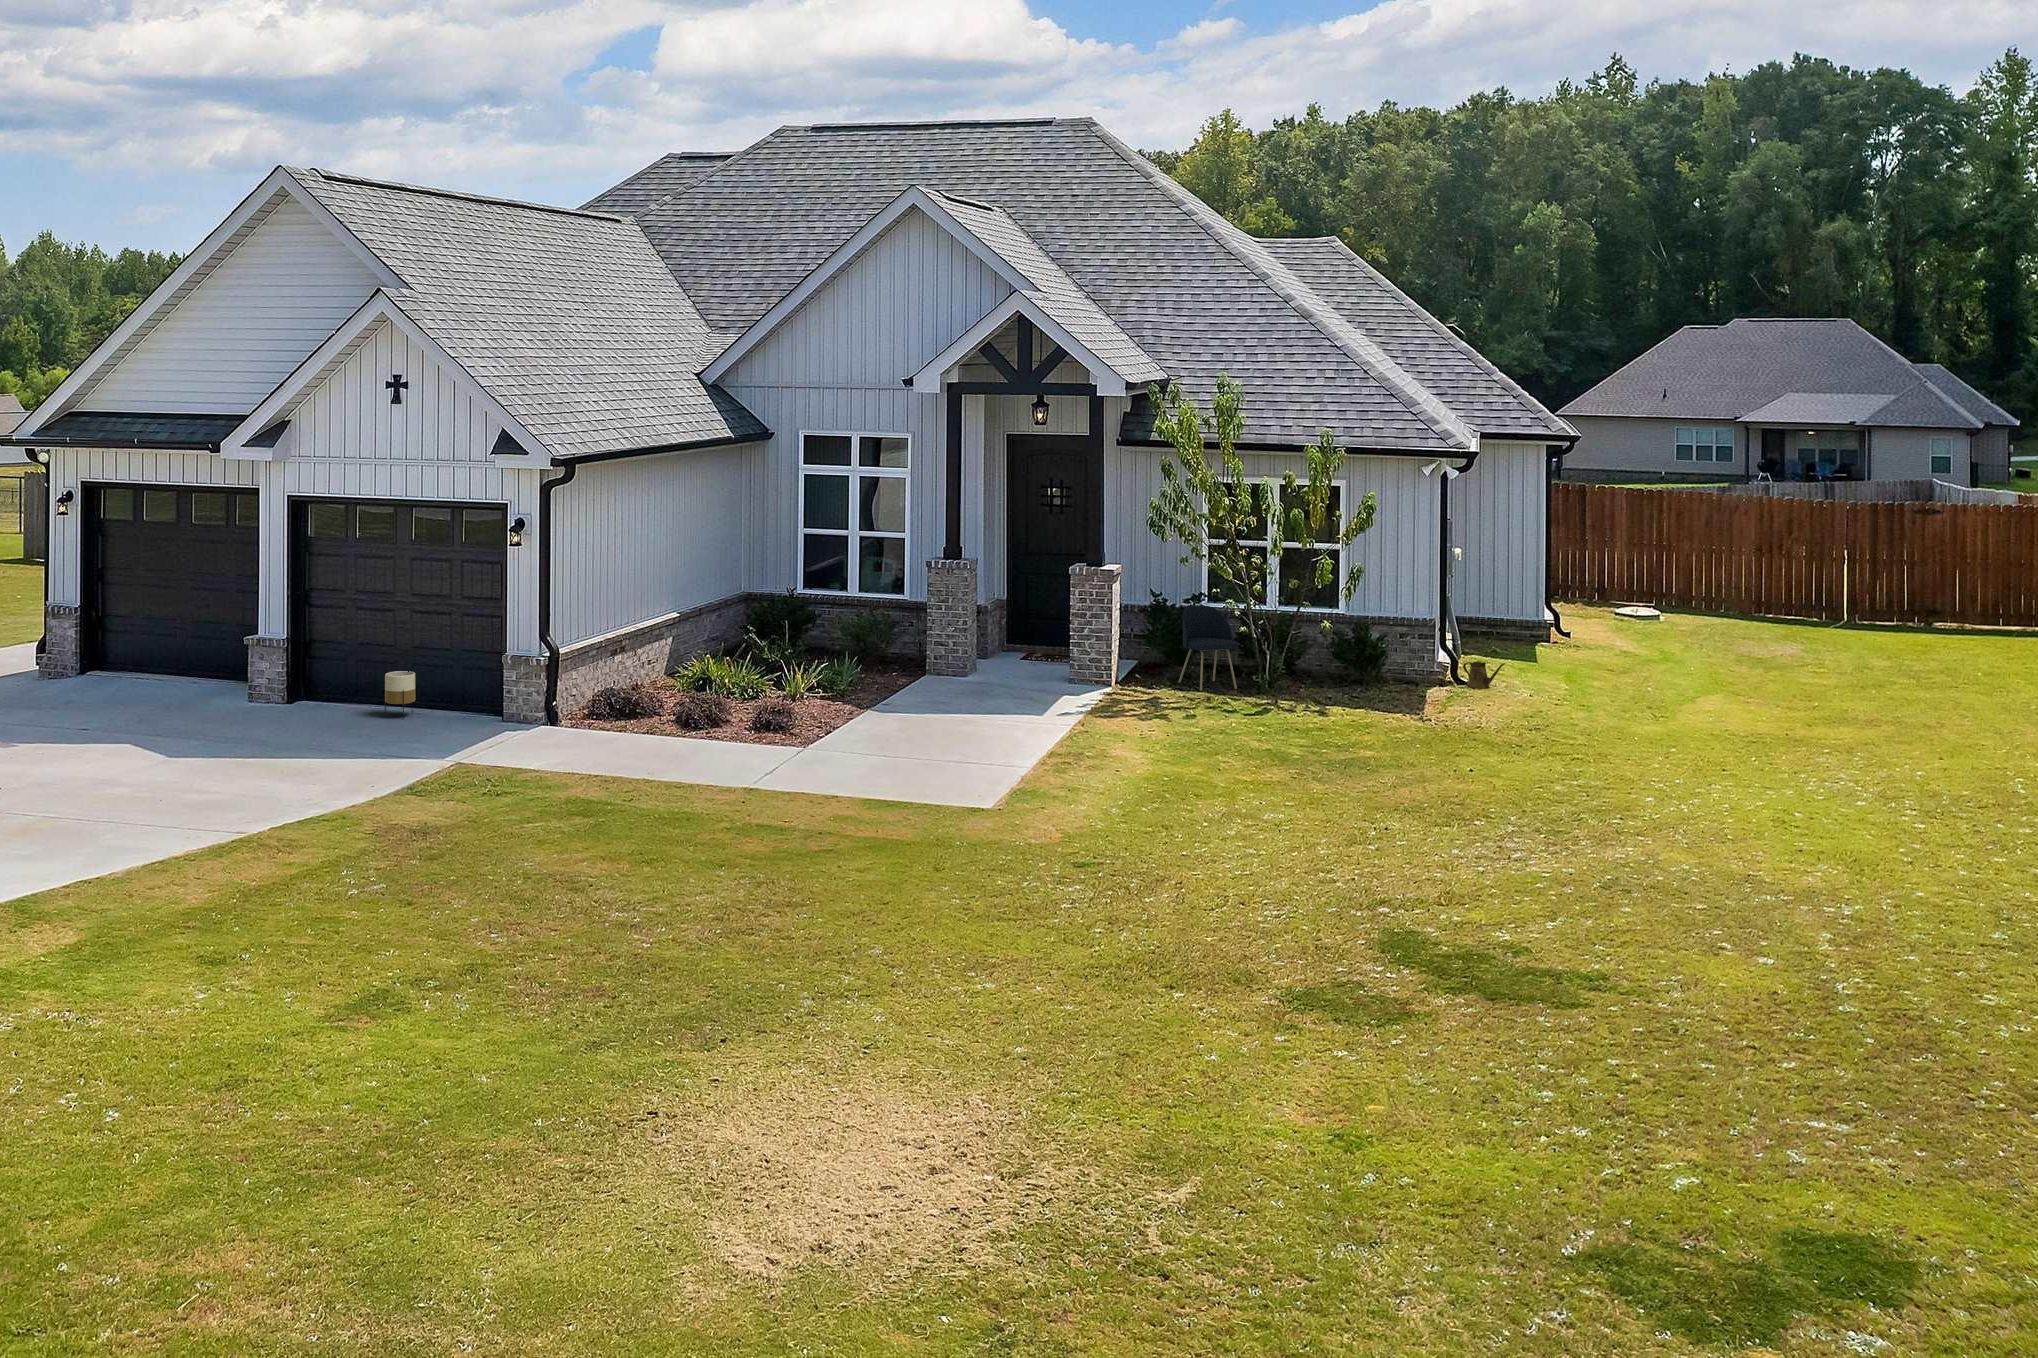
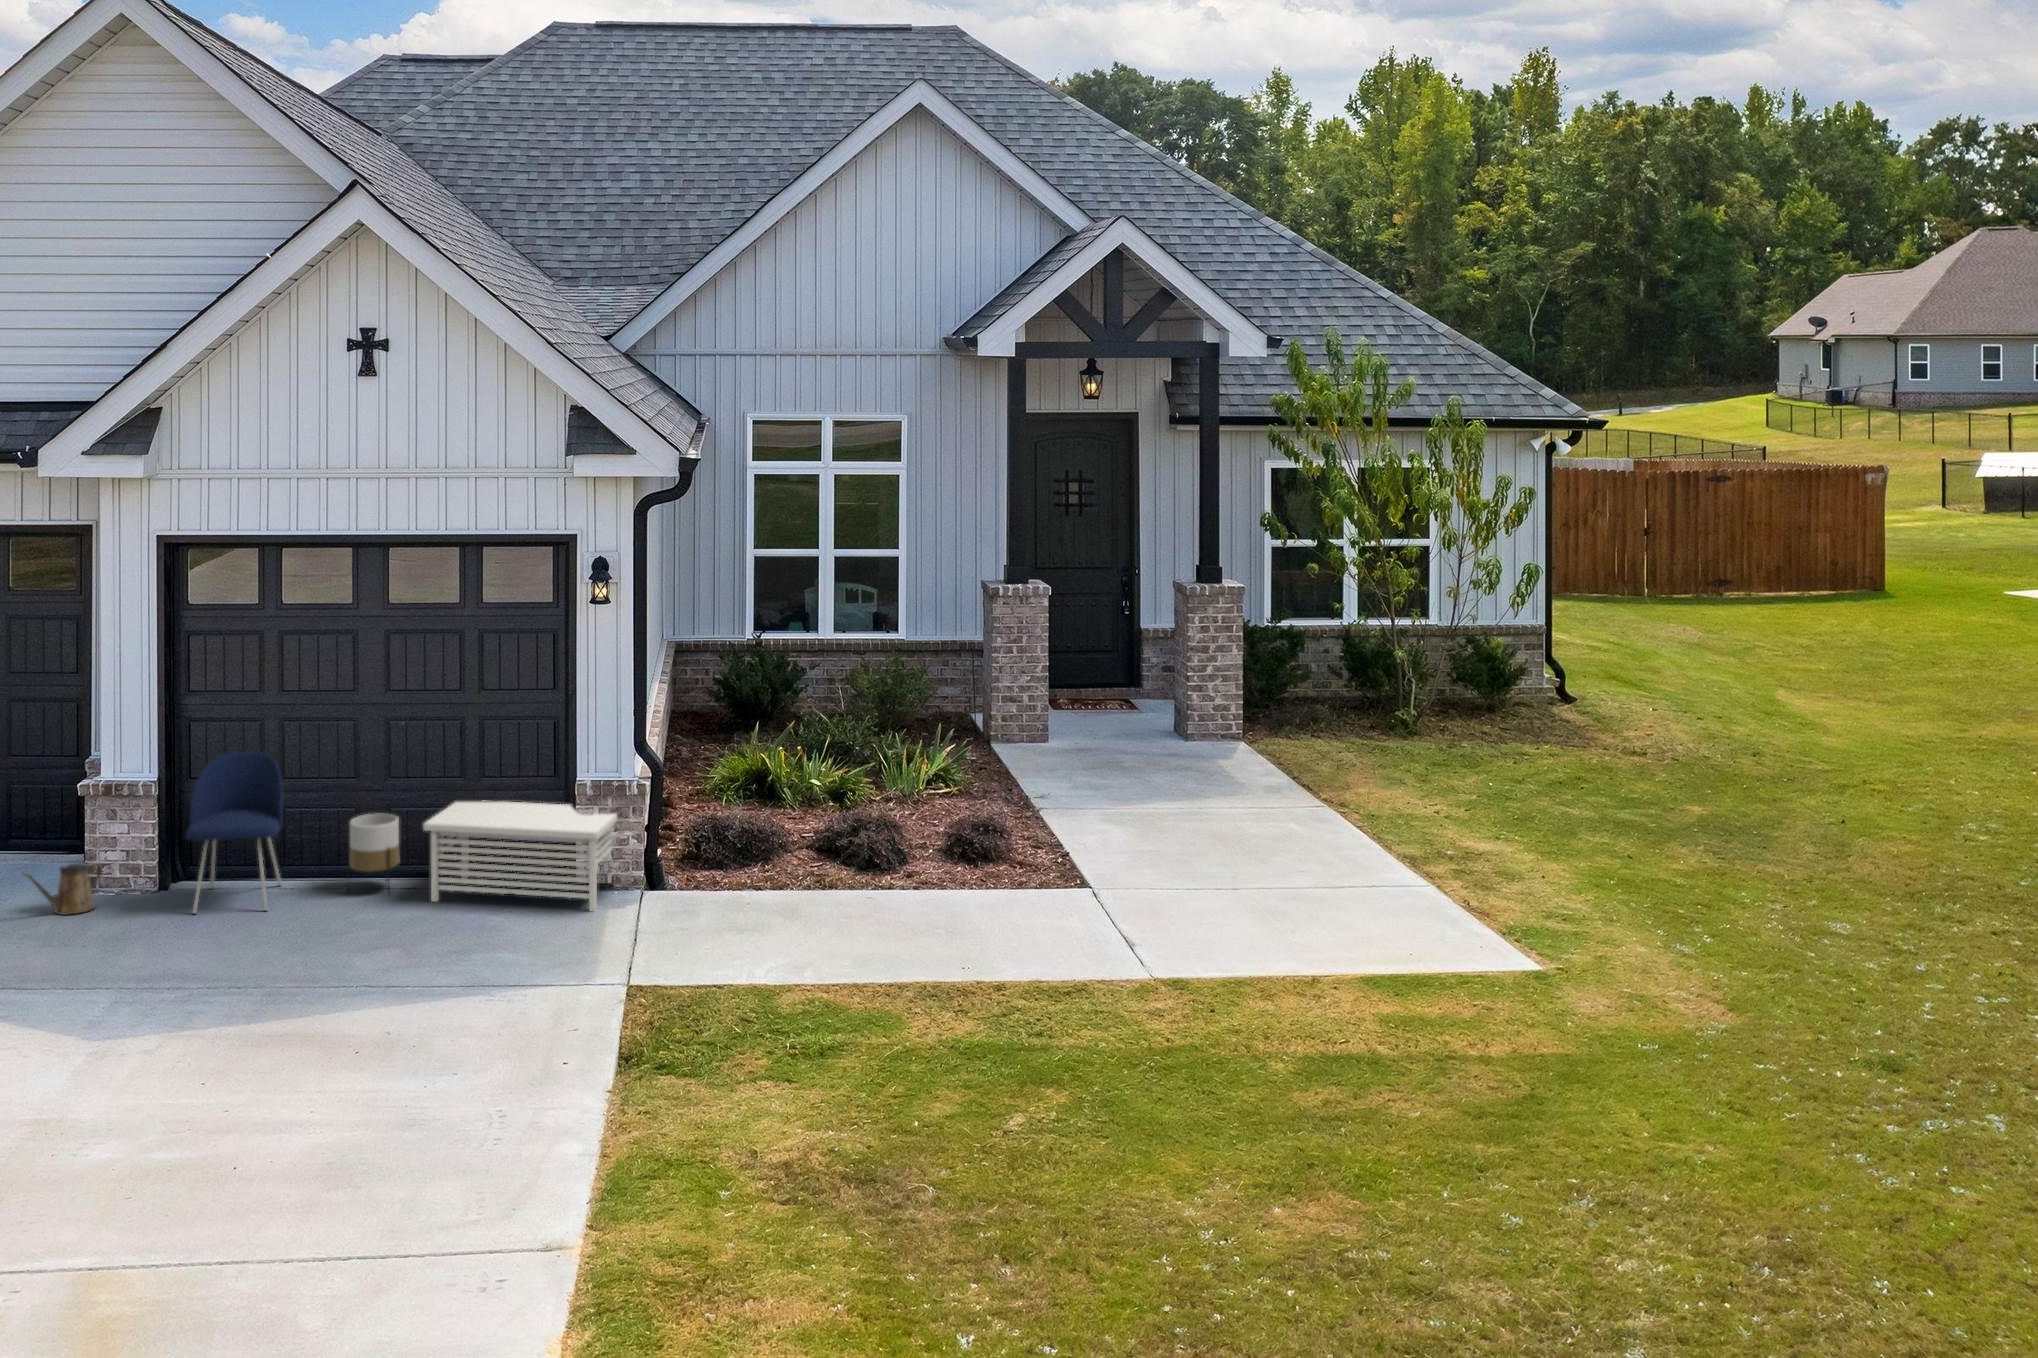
chair: present [1178,605,1238,691] -> present [186,752,283,914]
watering can: present [1463,662,1505,688] -> present [23,863,102,915]
storage bench: none [415,667,537,736] -> present [423,800,617,911]

